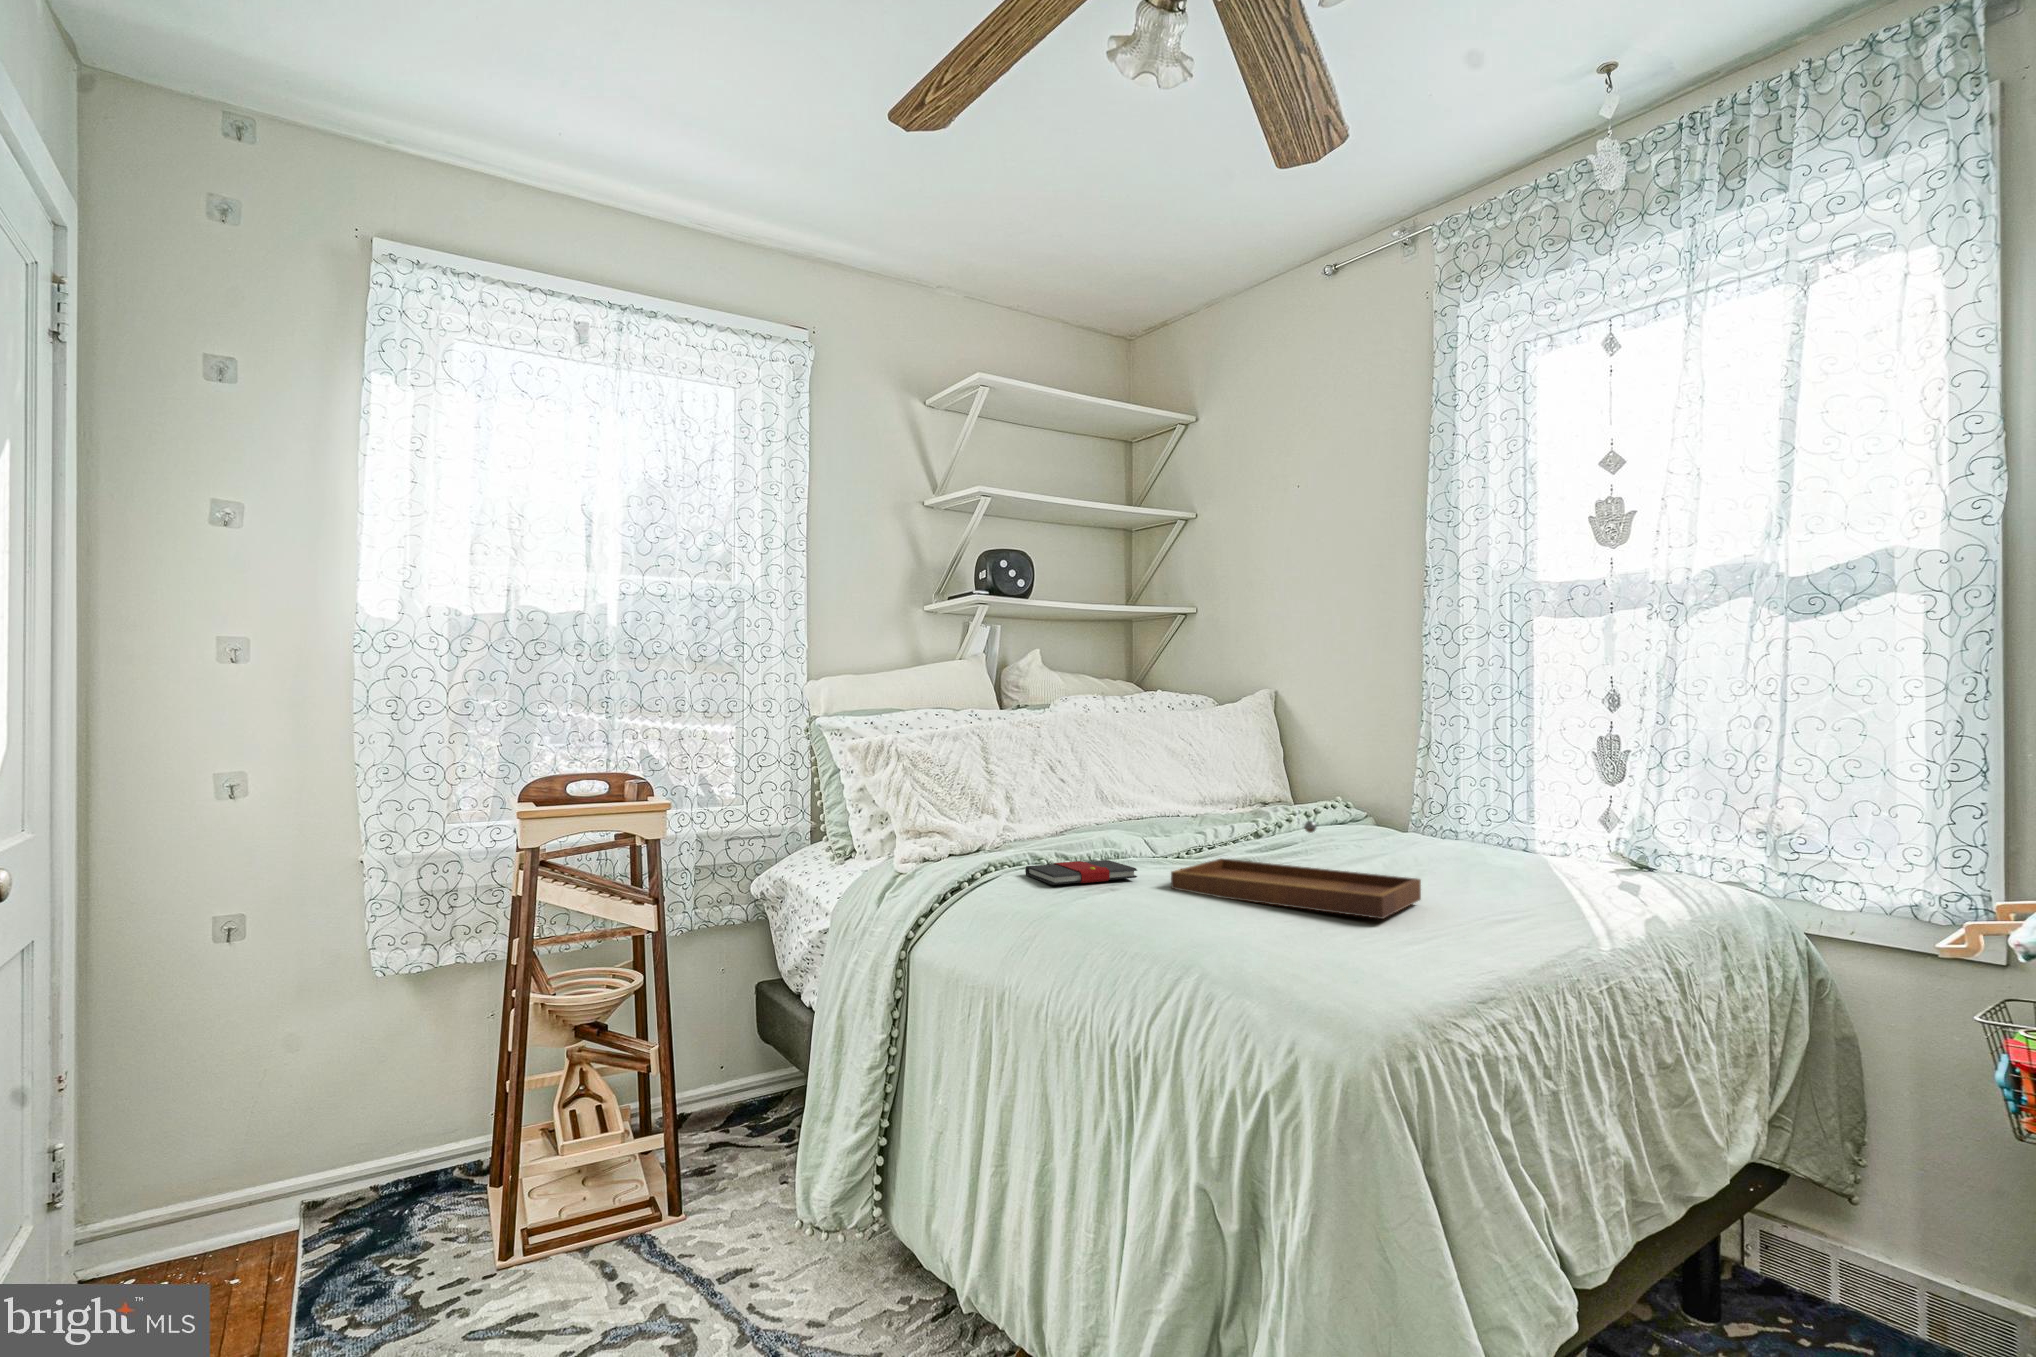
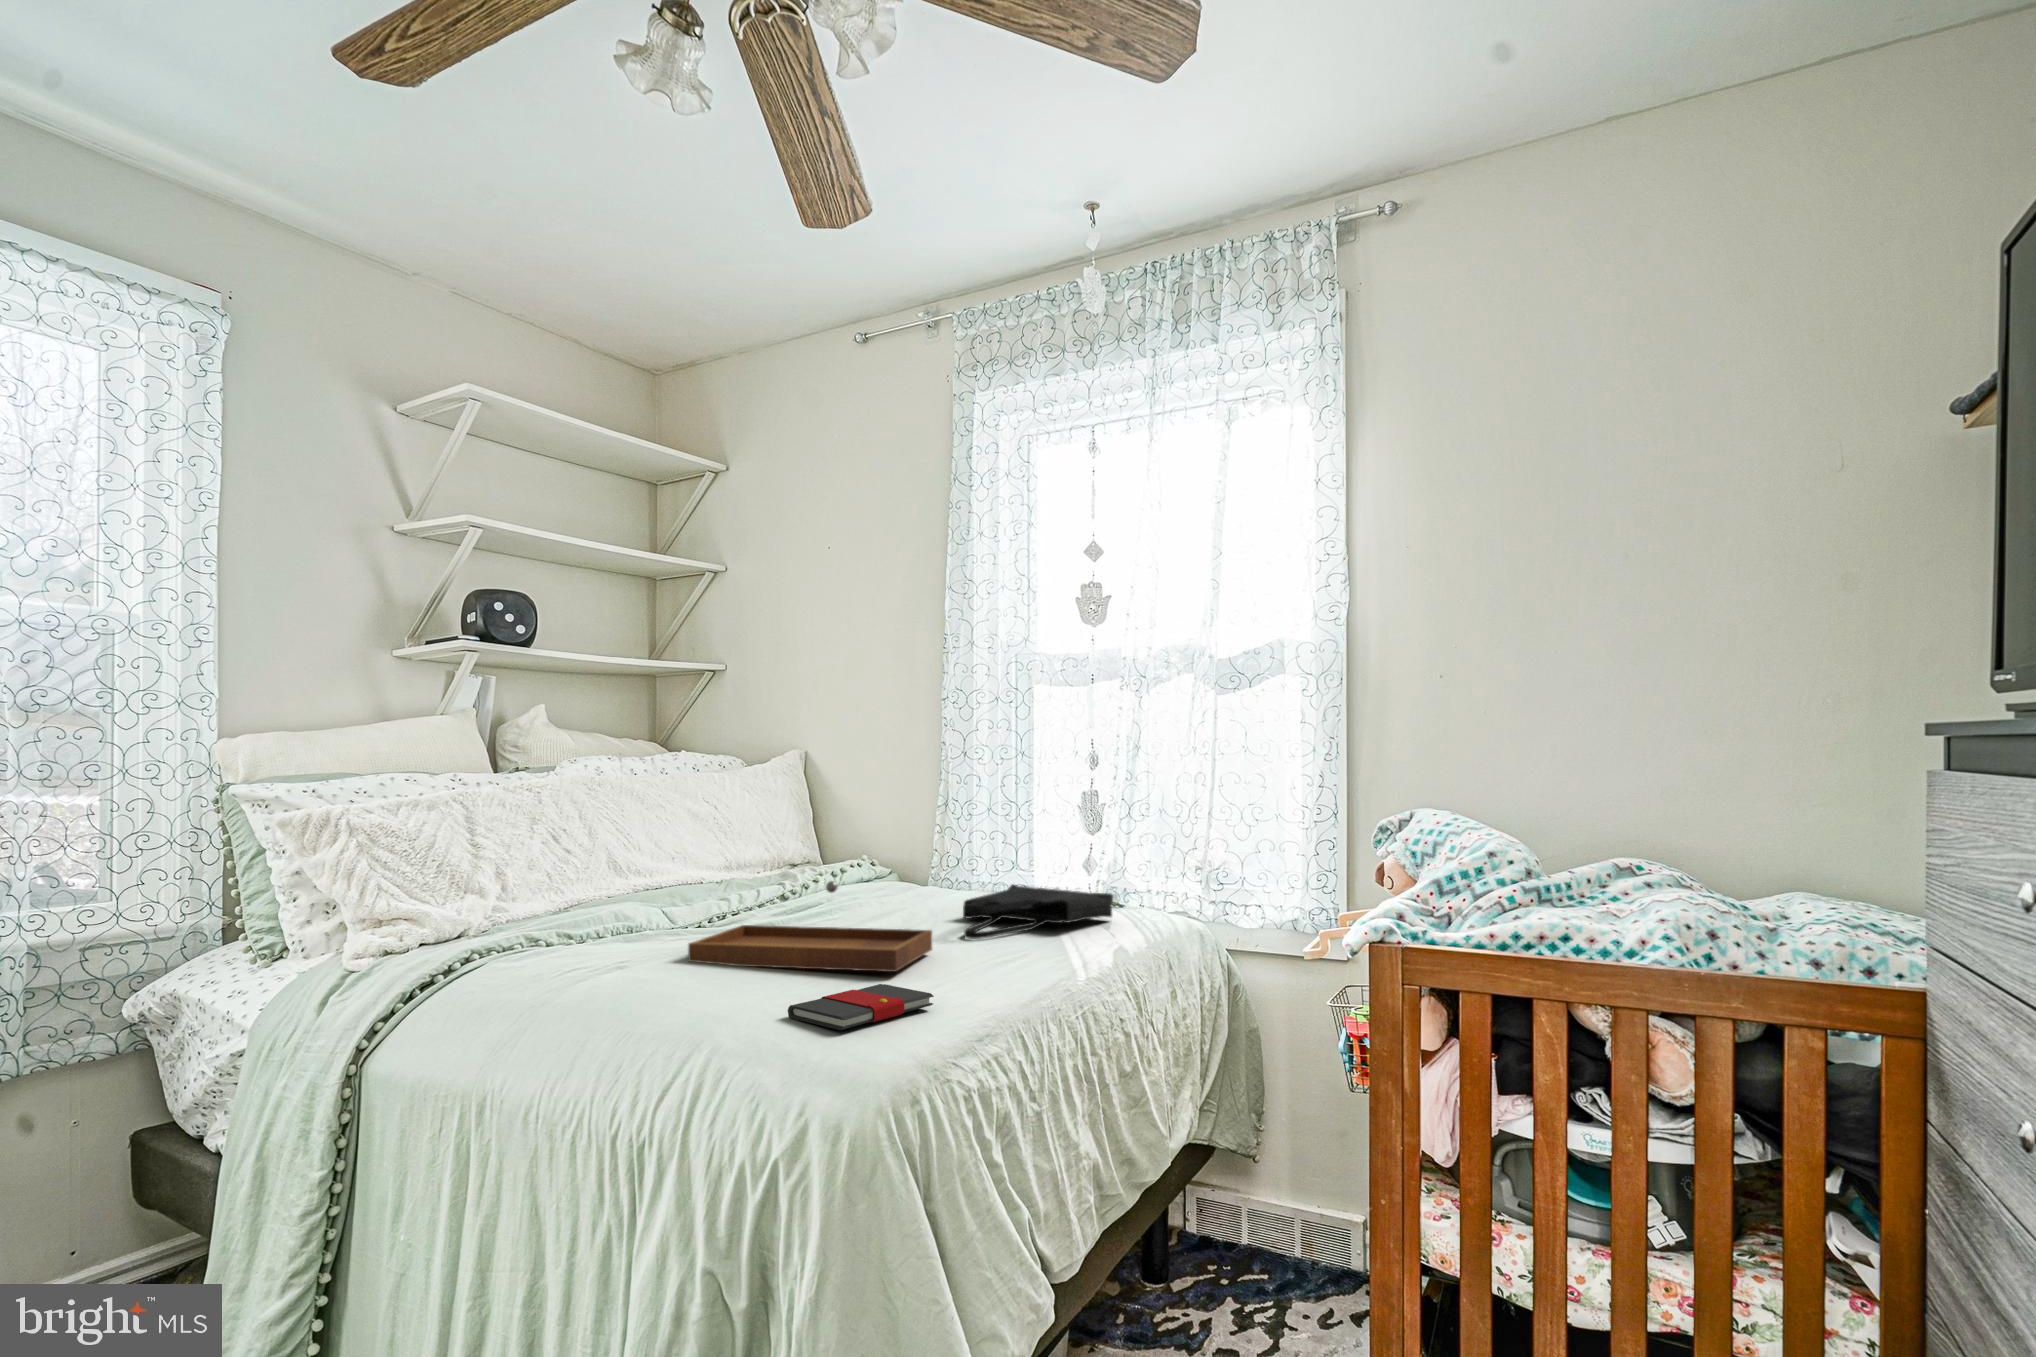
tote bag: none [1452,837,1640,893] -> present [963,885,1113,939]
book: present [1025,860,1137,885] -> present [788,984,934,1030]

